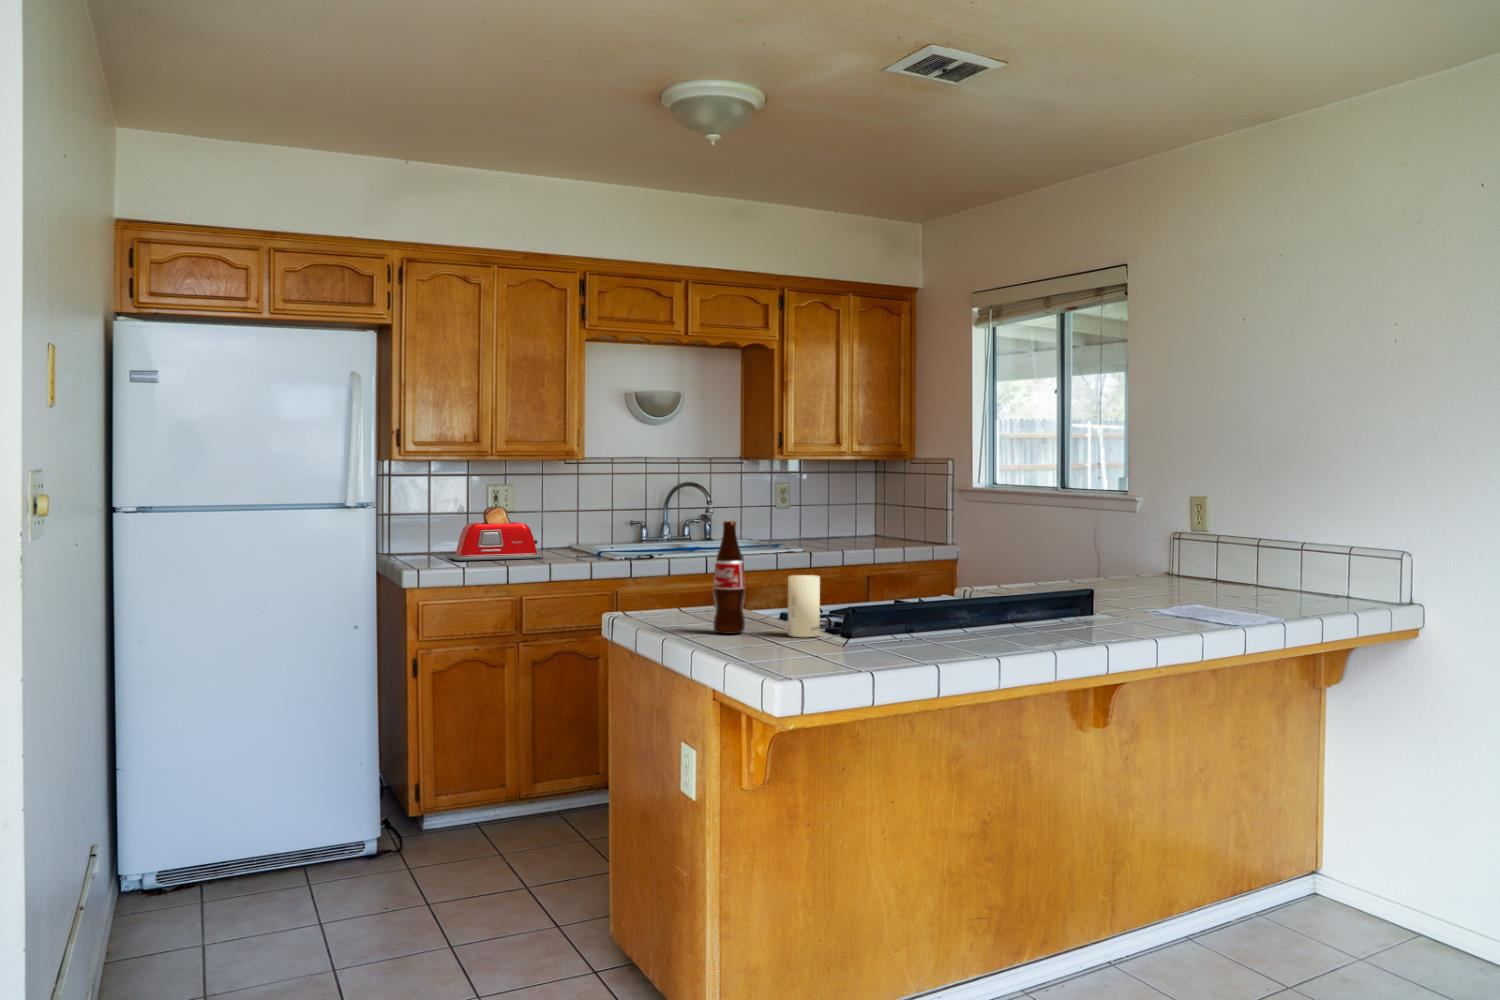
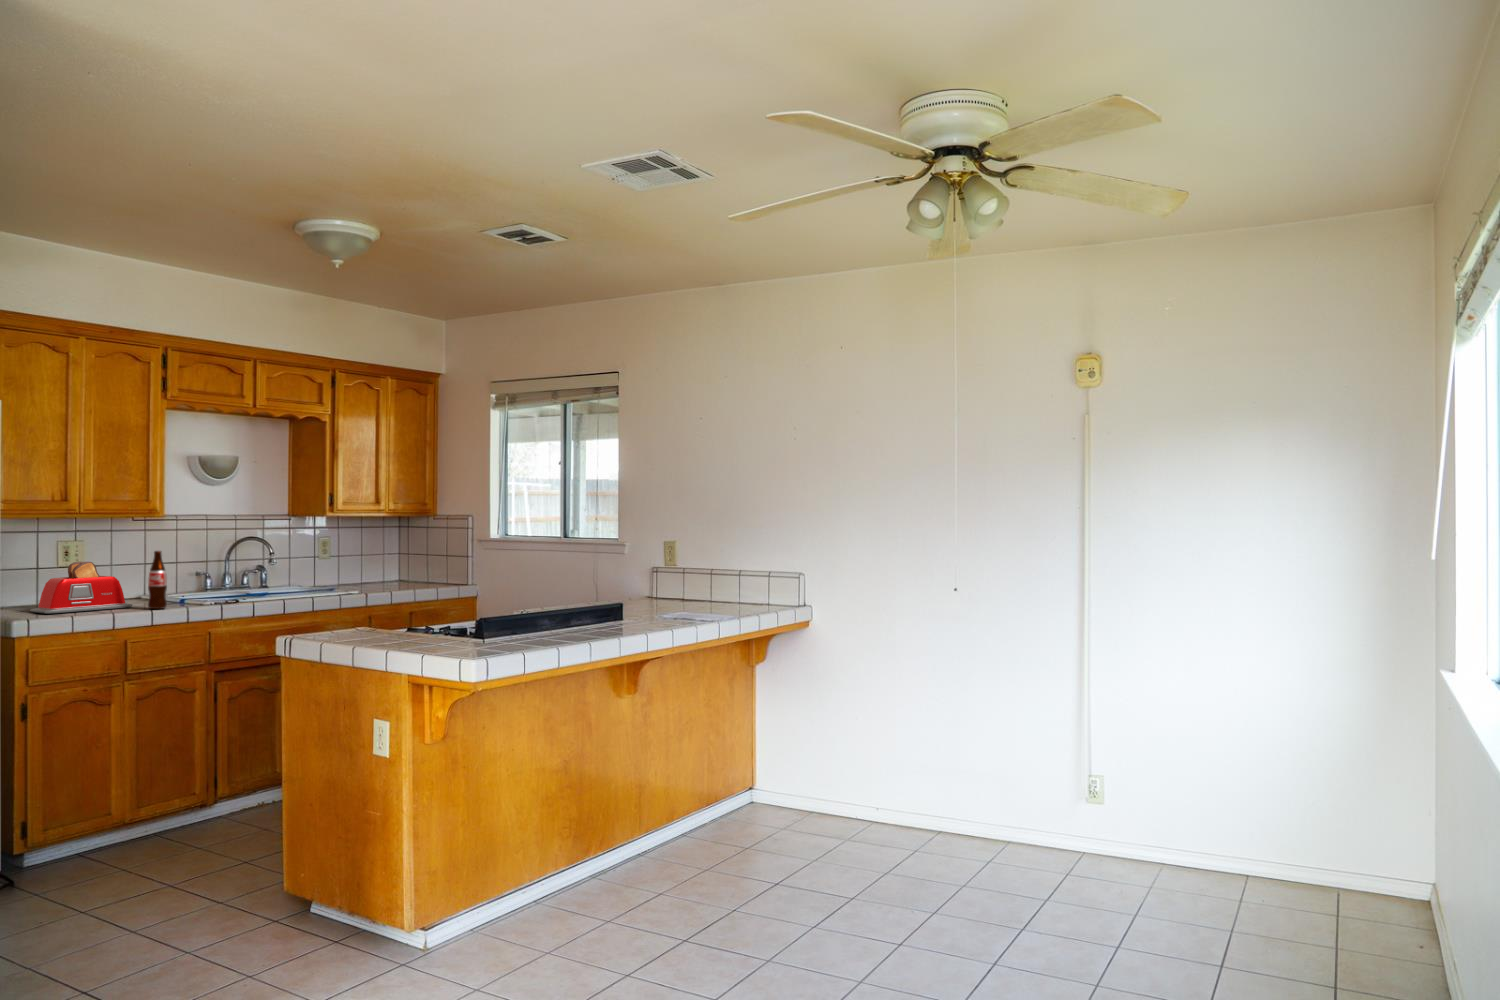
bottle: present [713,521,746,634] -> present [148,551,167,609]
candle: present [788,575,820,637] -> none [490,607,513,650]

